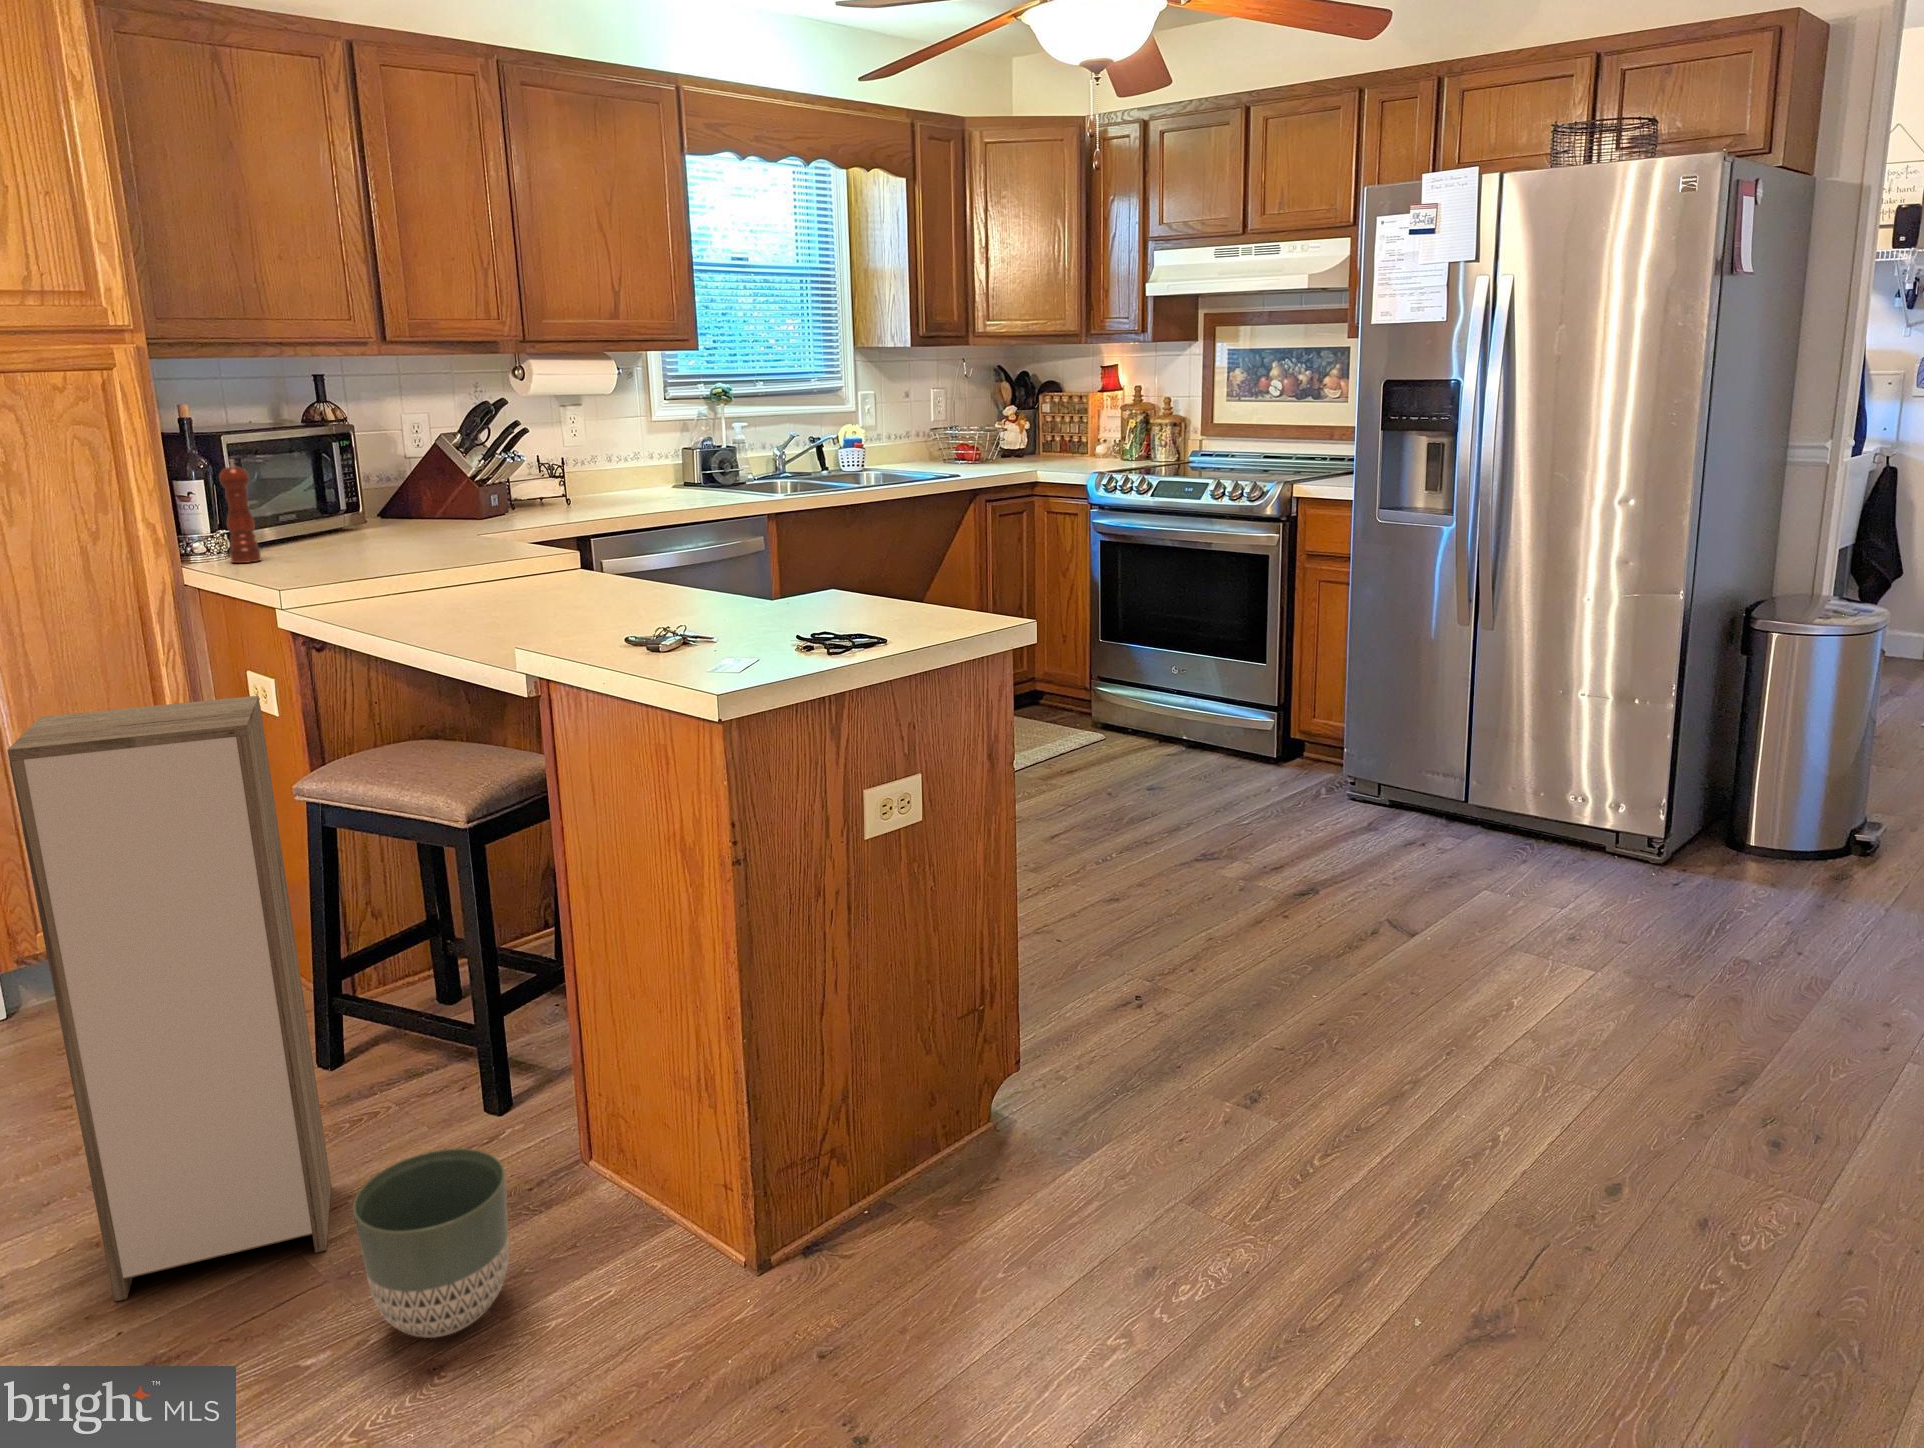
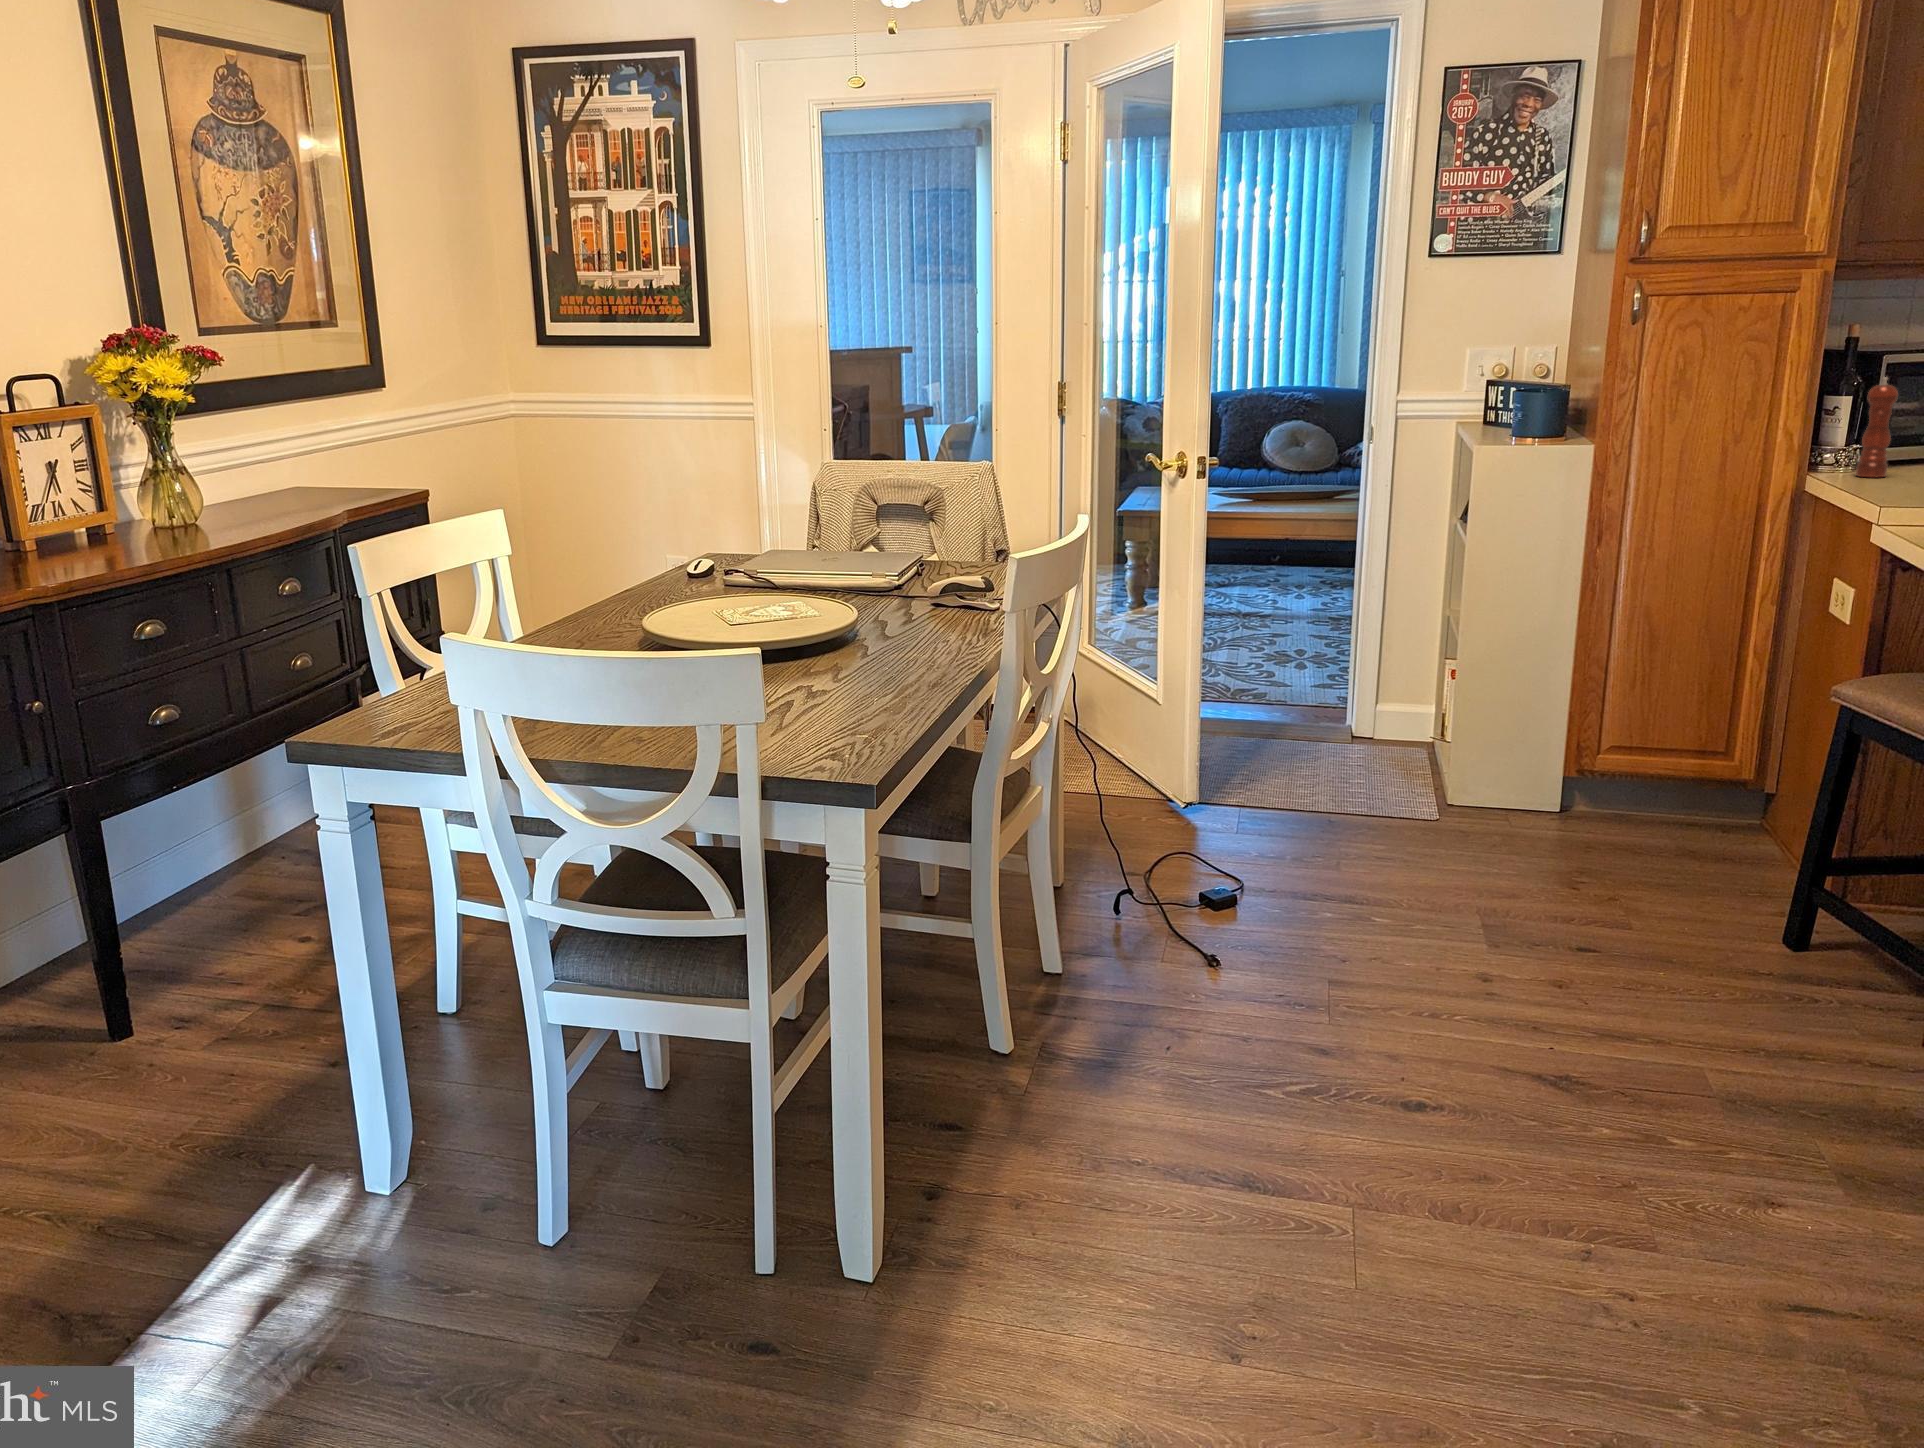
storage cabinet: present [7,696,331,1301] -> none [1559,577,1810,1071]
planter: present [353,1148,509,1338] -> none [1737,1021,1892,1185]

